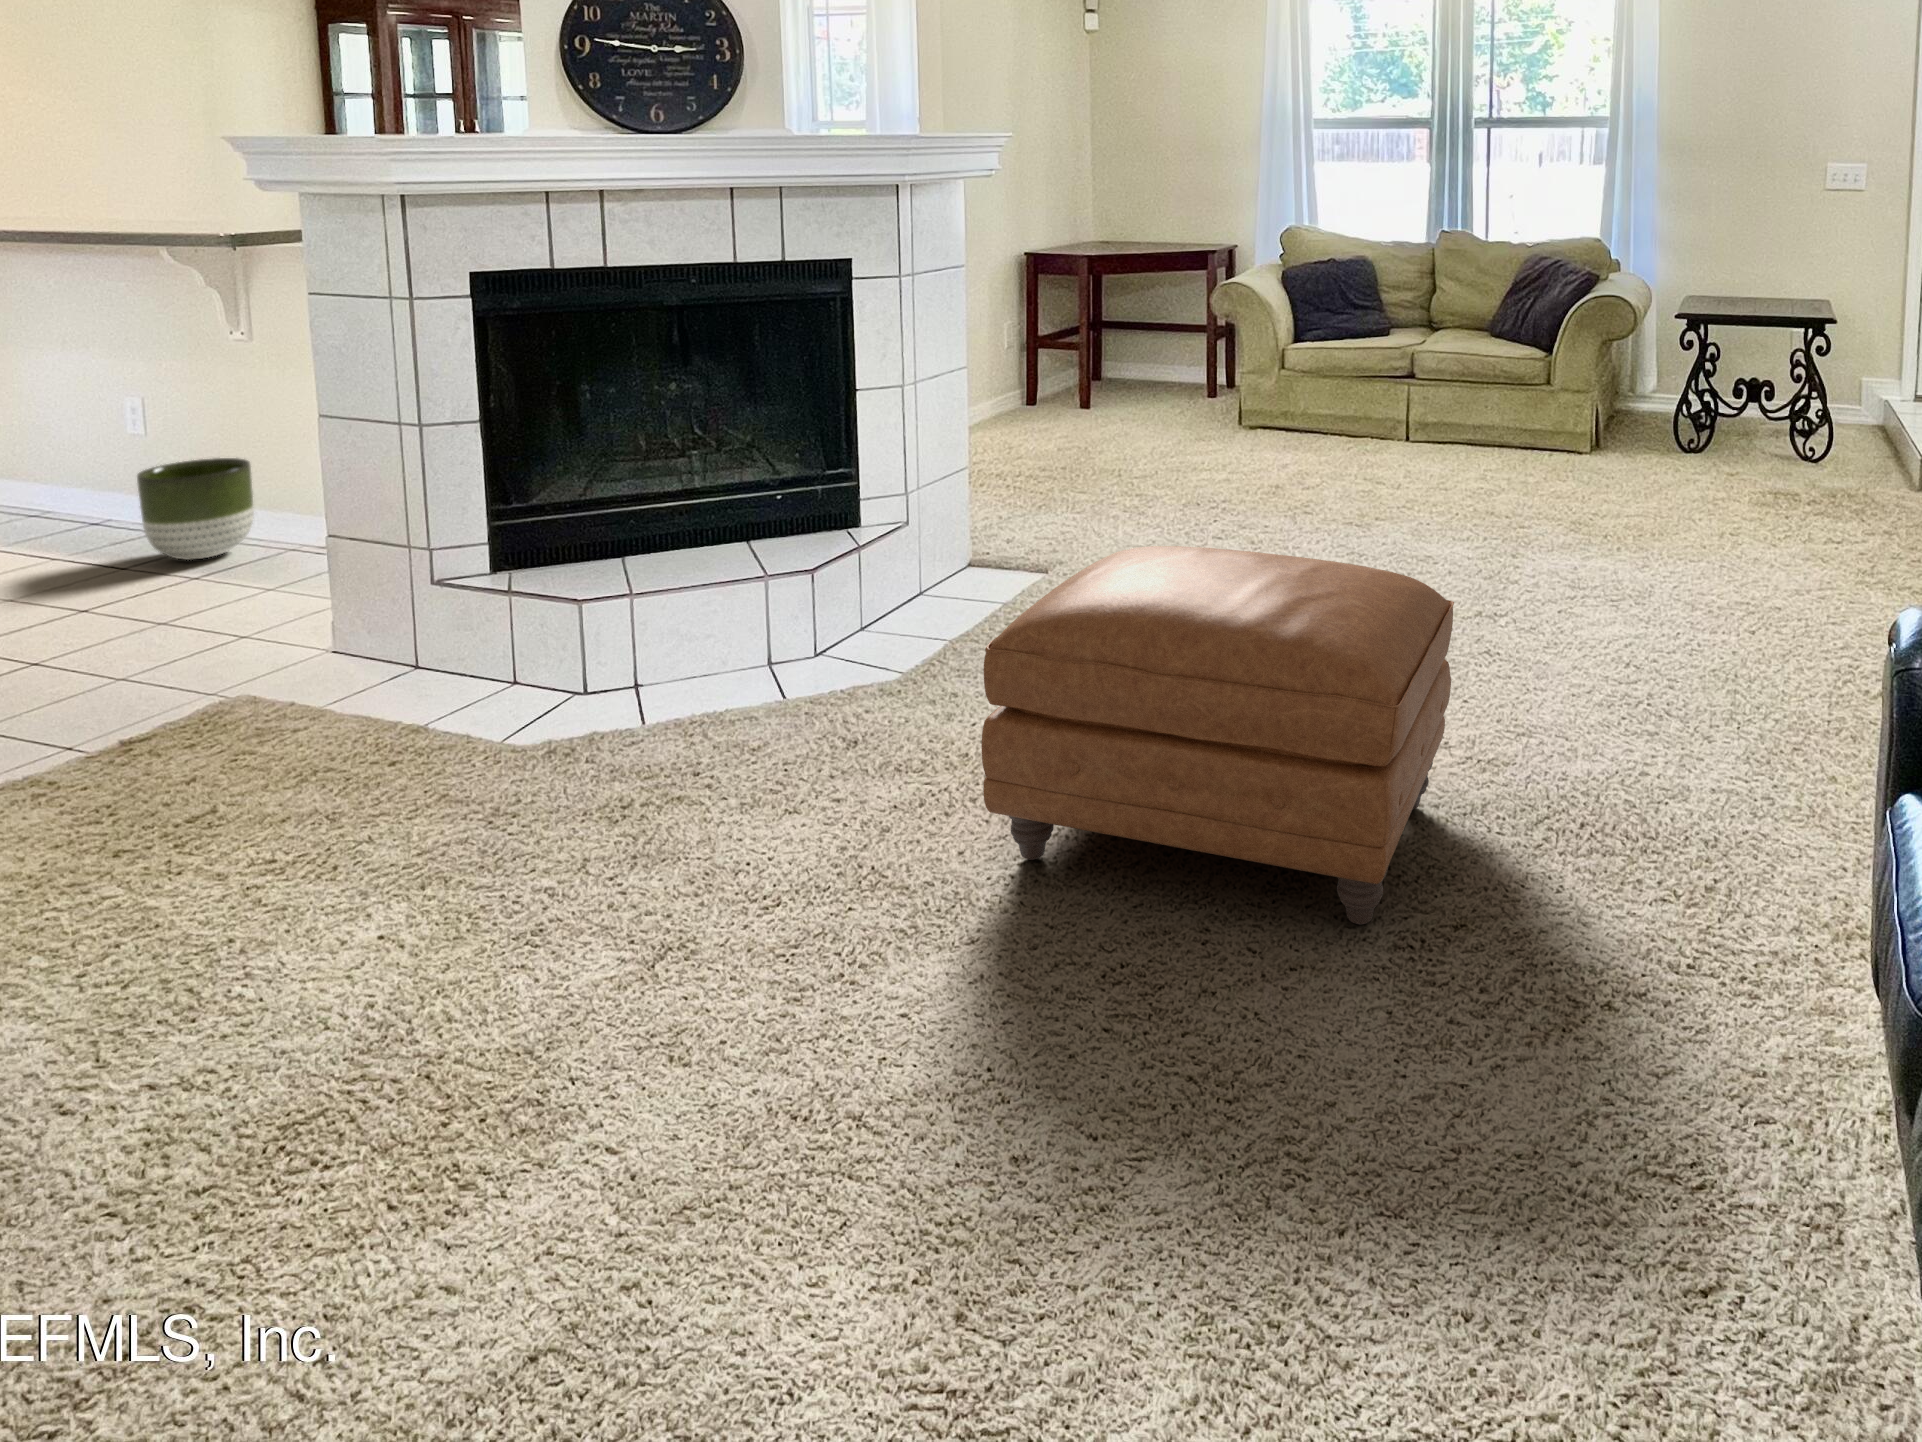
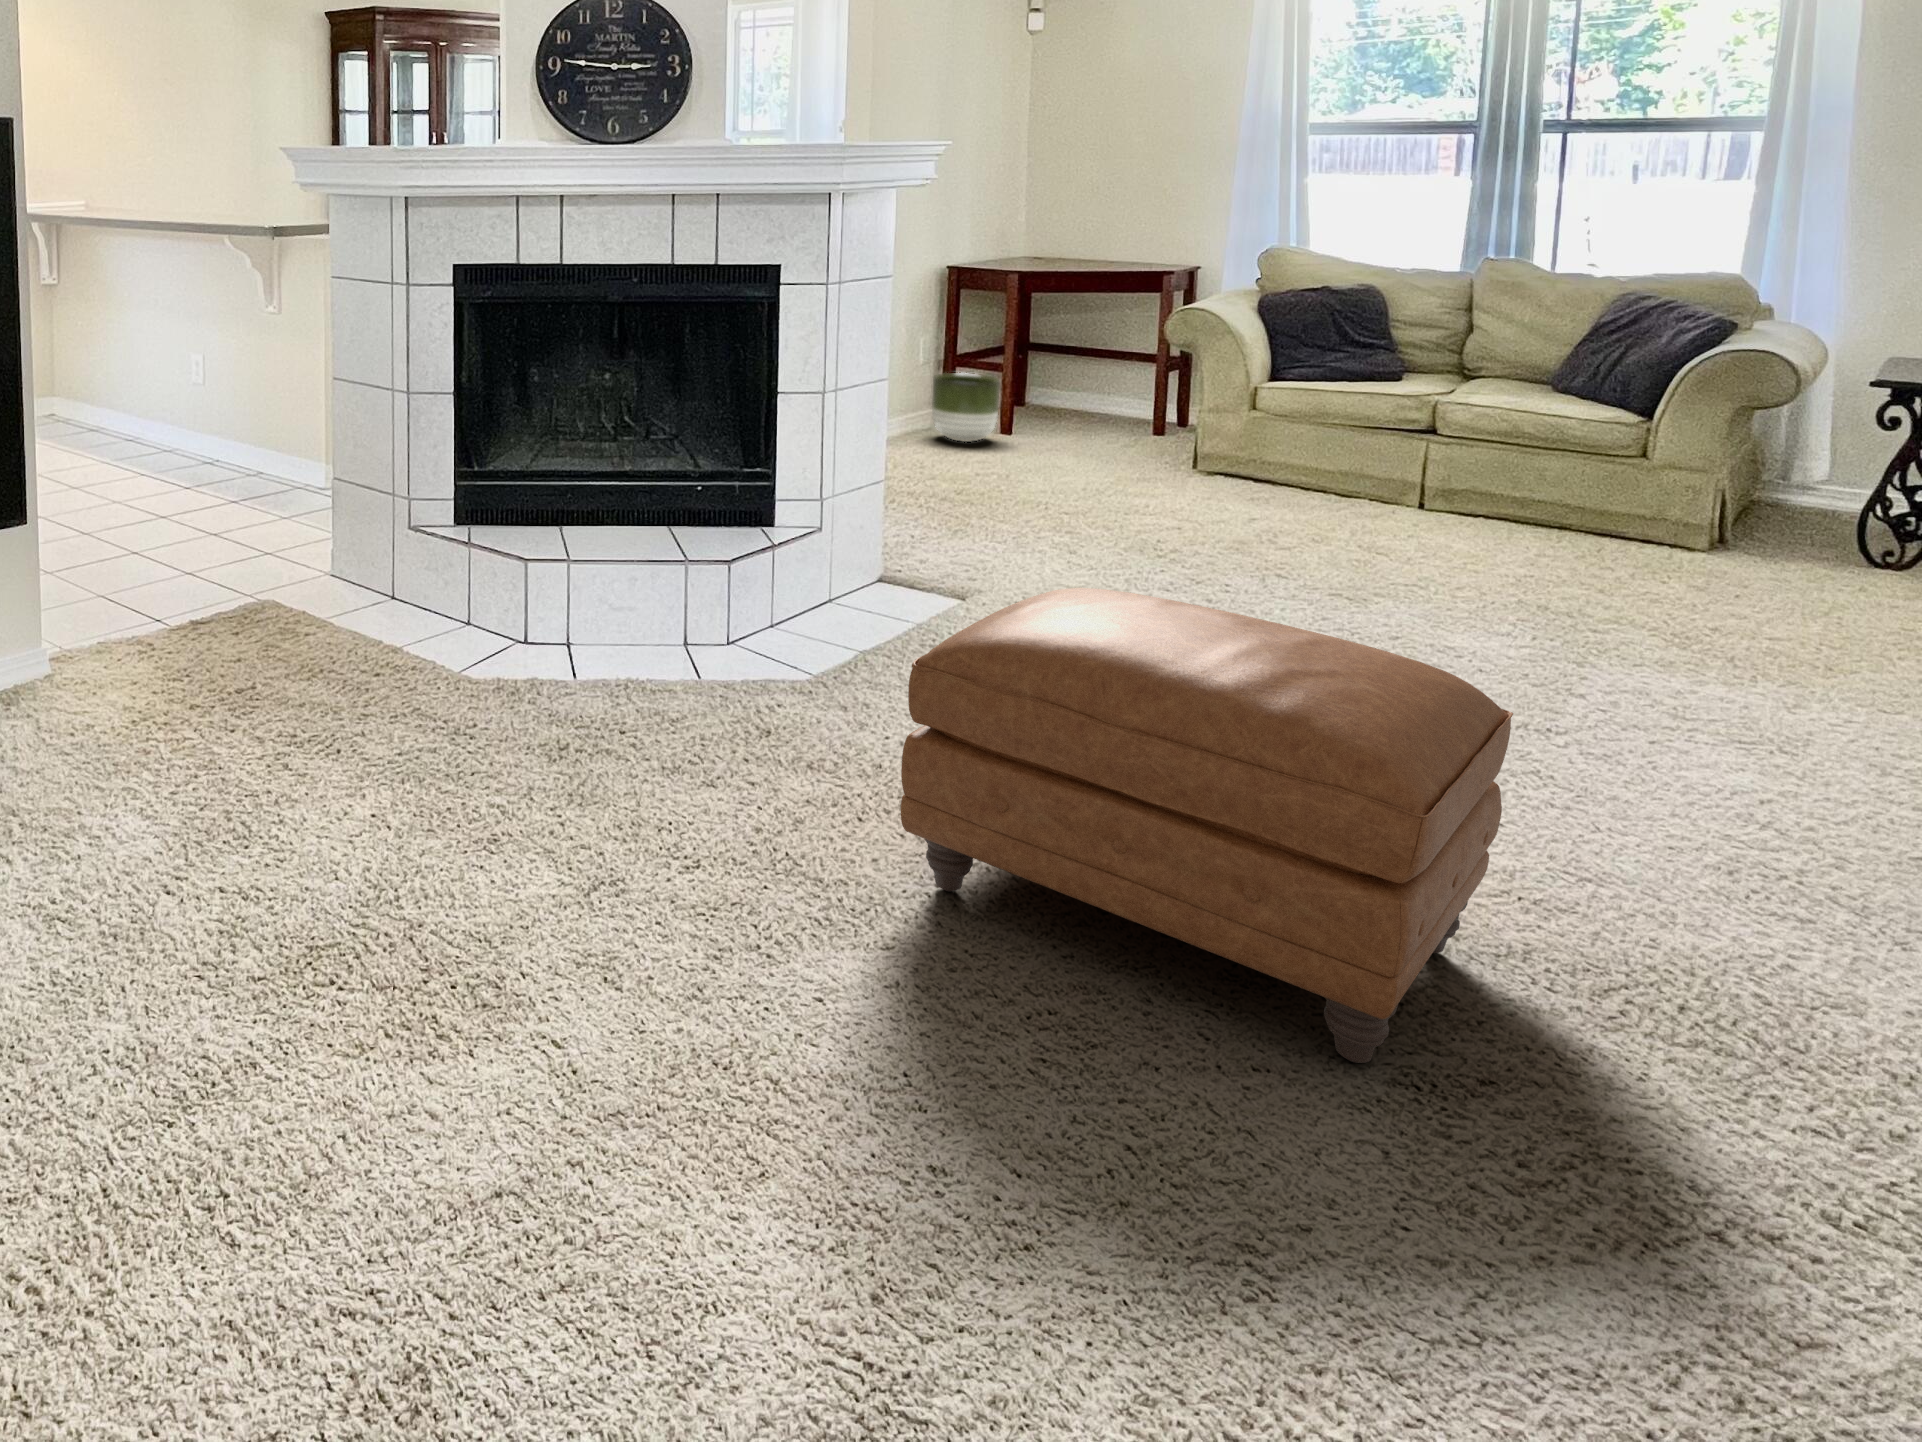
planter: present [137,458,254,560] -> present [932,373,1000,442]

